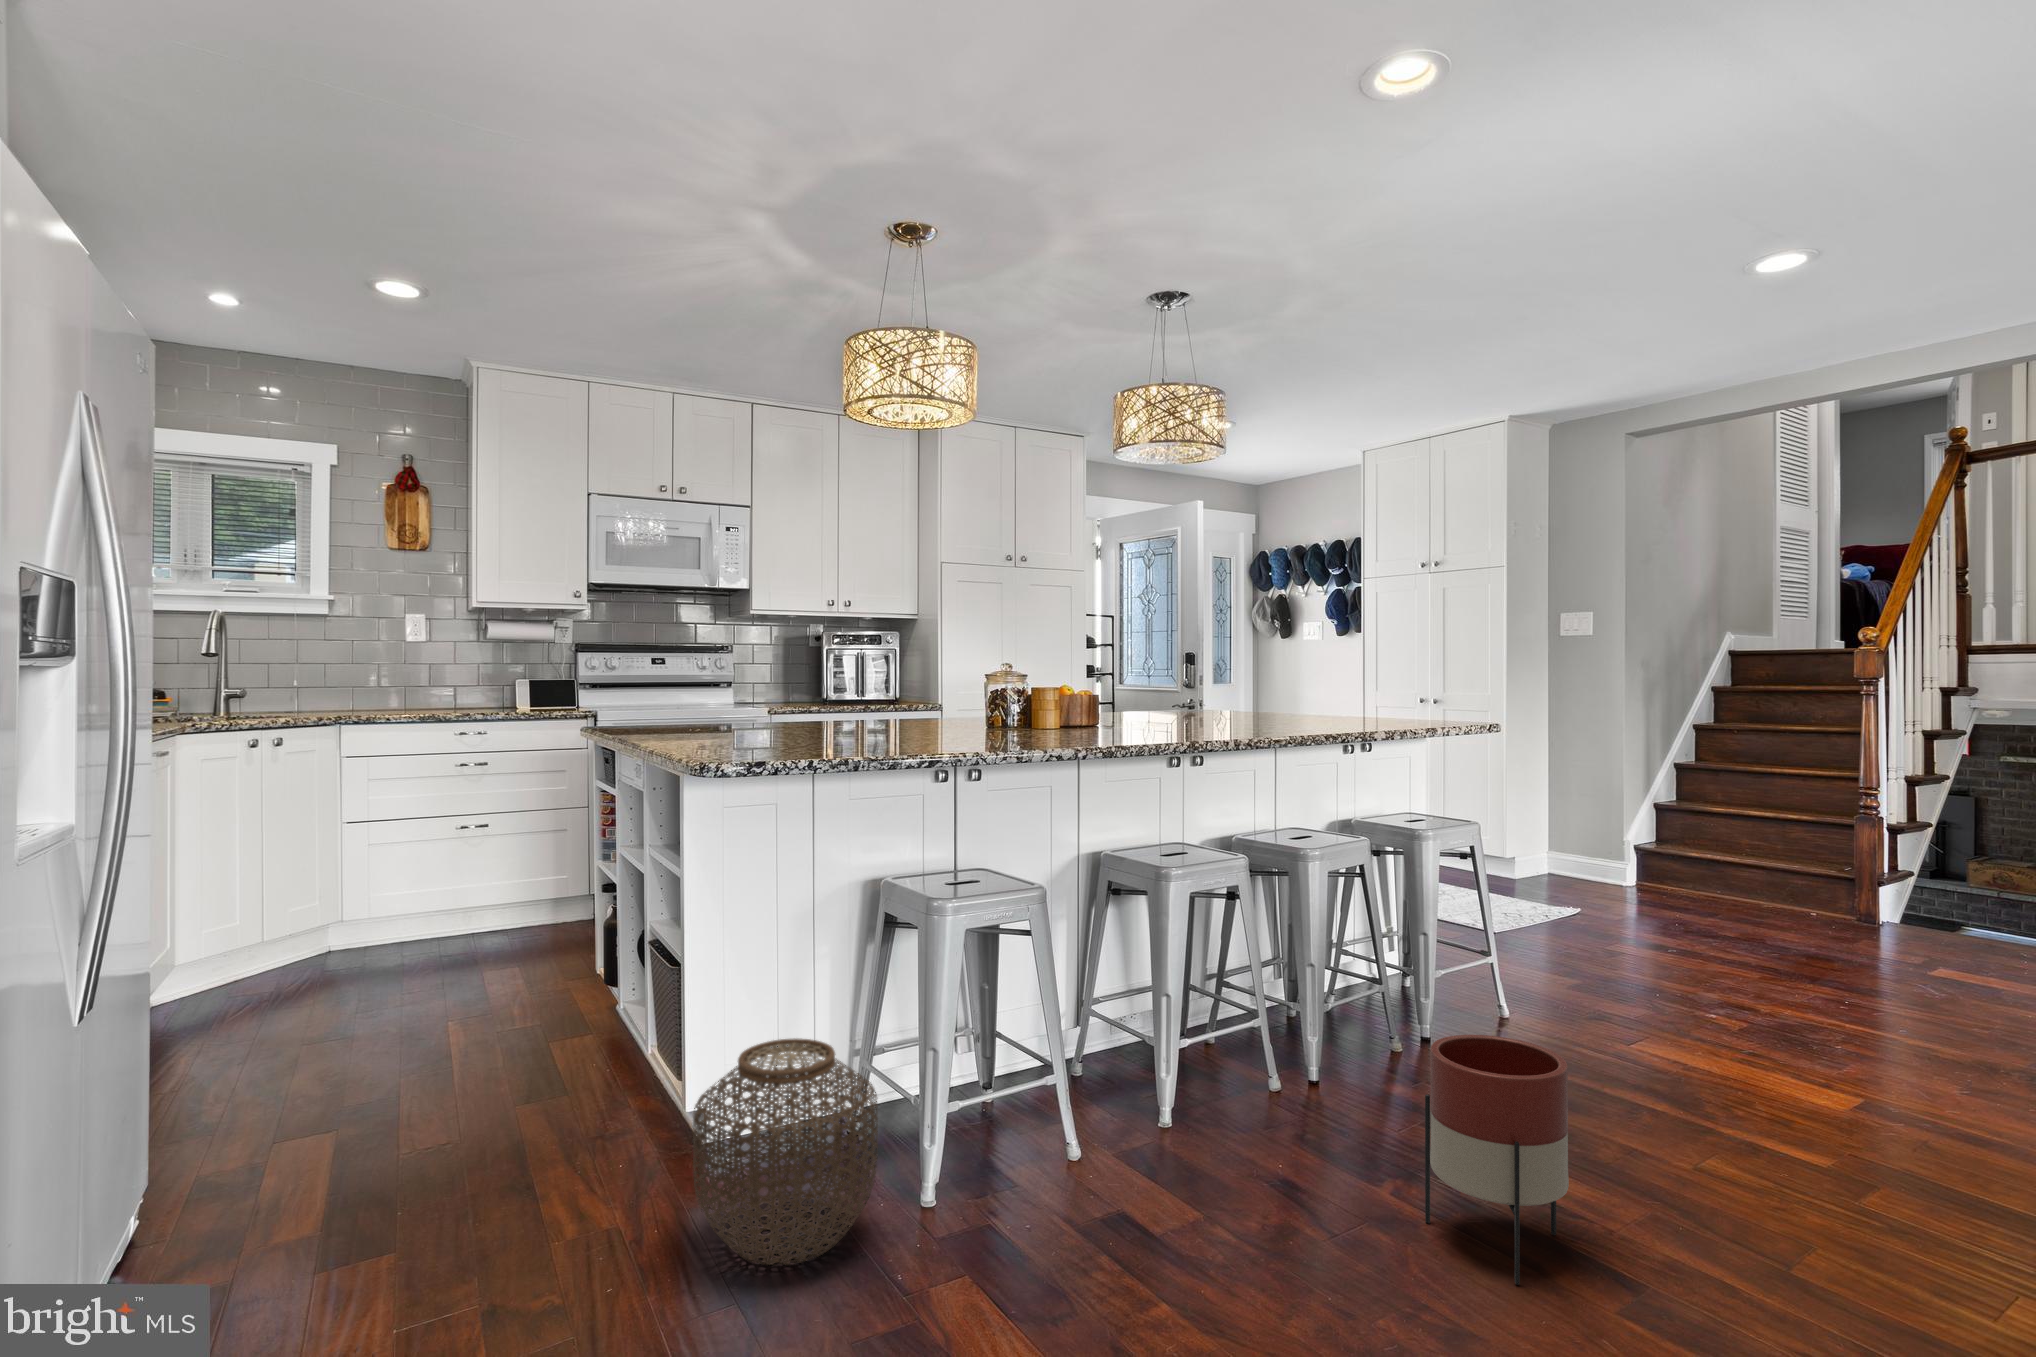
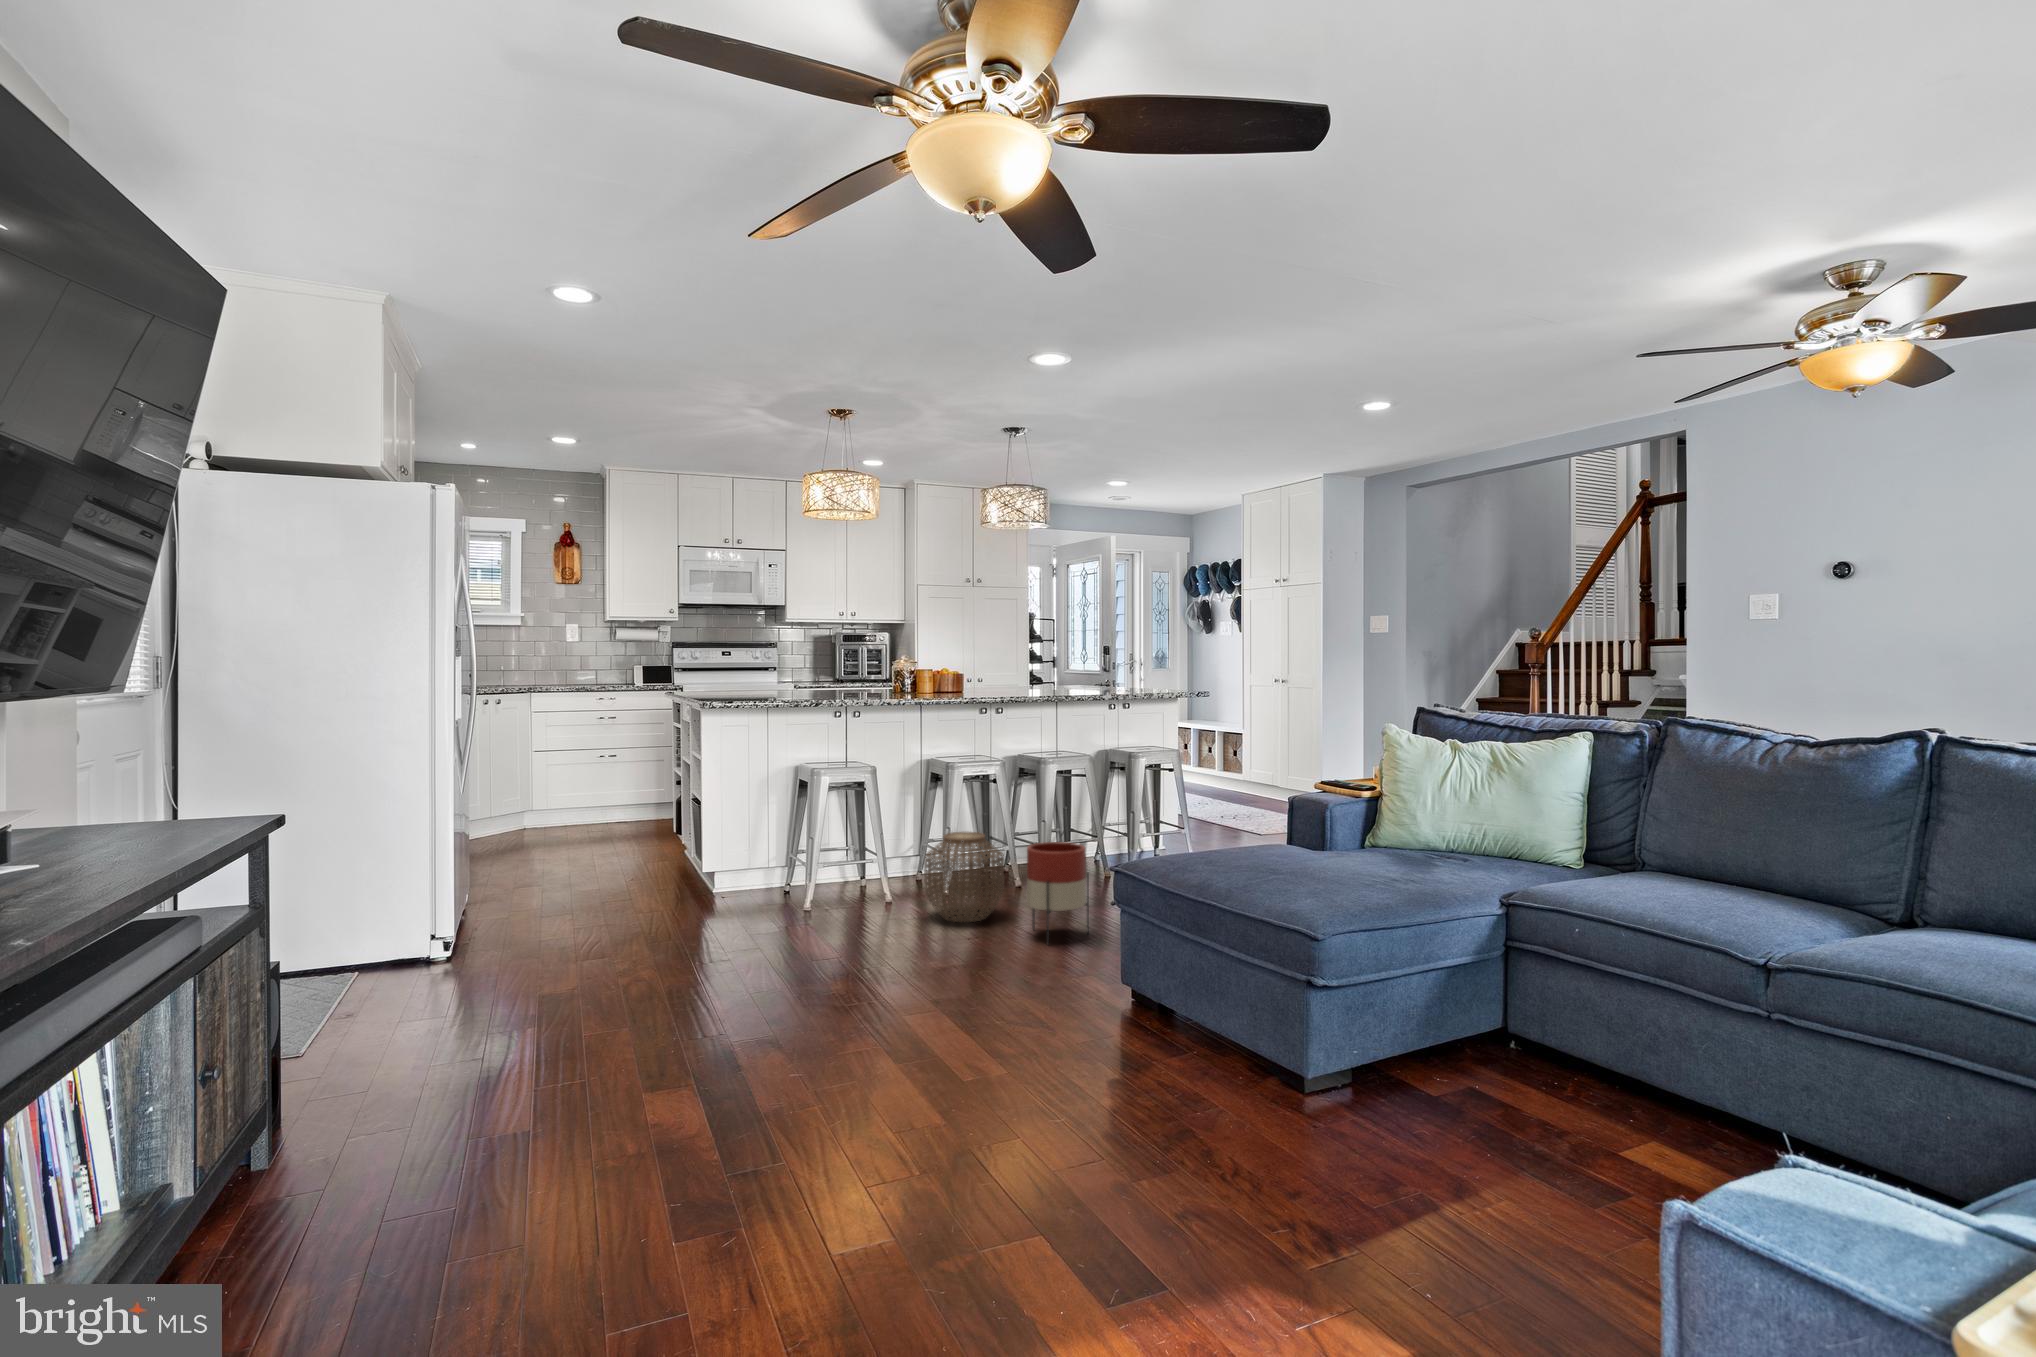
woven basket: present [693,1038,878,1265] -> present [924,832,1004,922]

